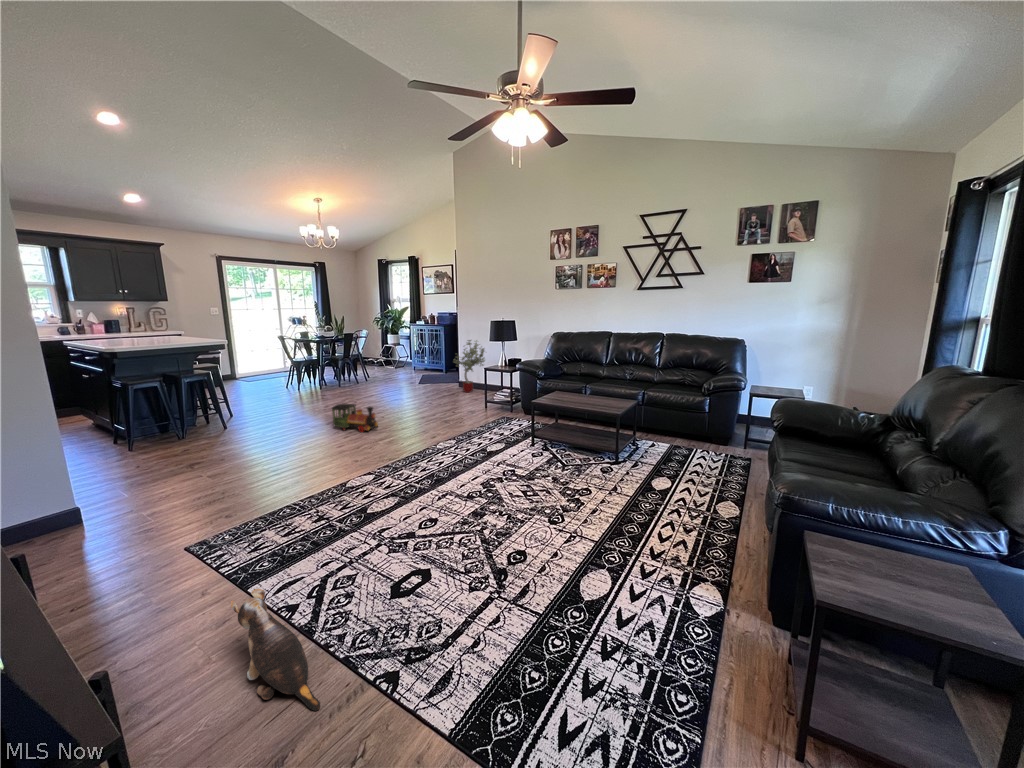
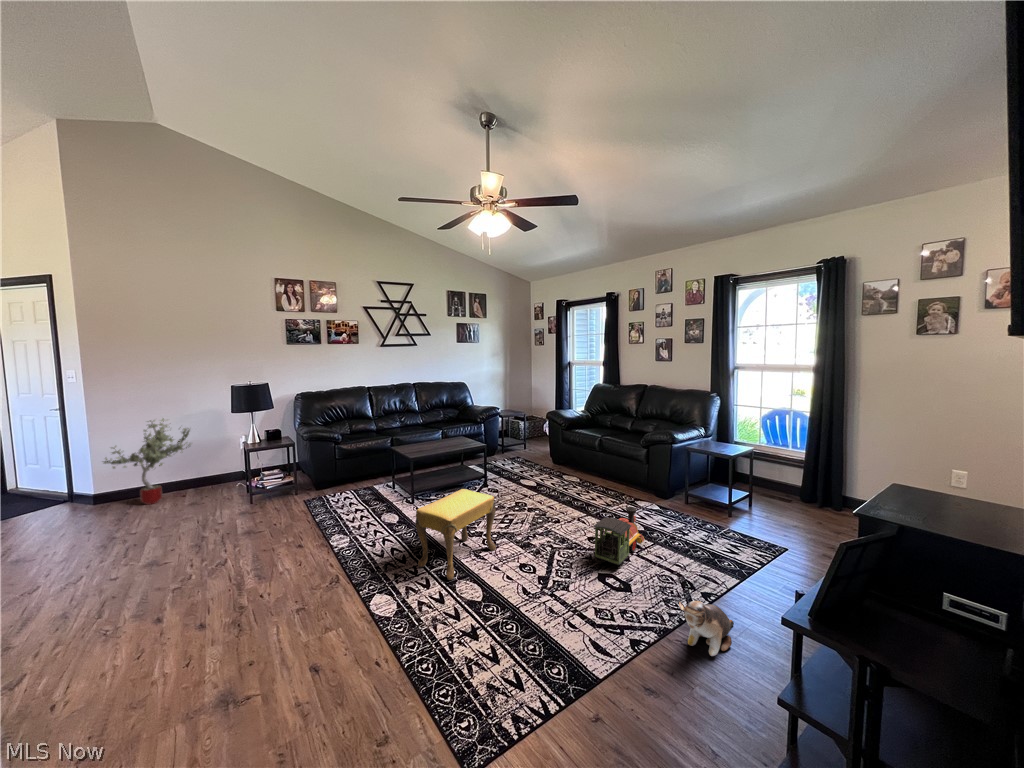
toy train: present [332,403,378,432] -> present [594,507,644,565]
footstool: none [392,427,471,499] -> present [416,489,496,580]

